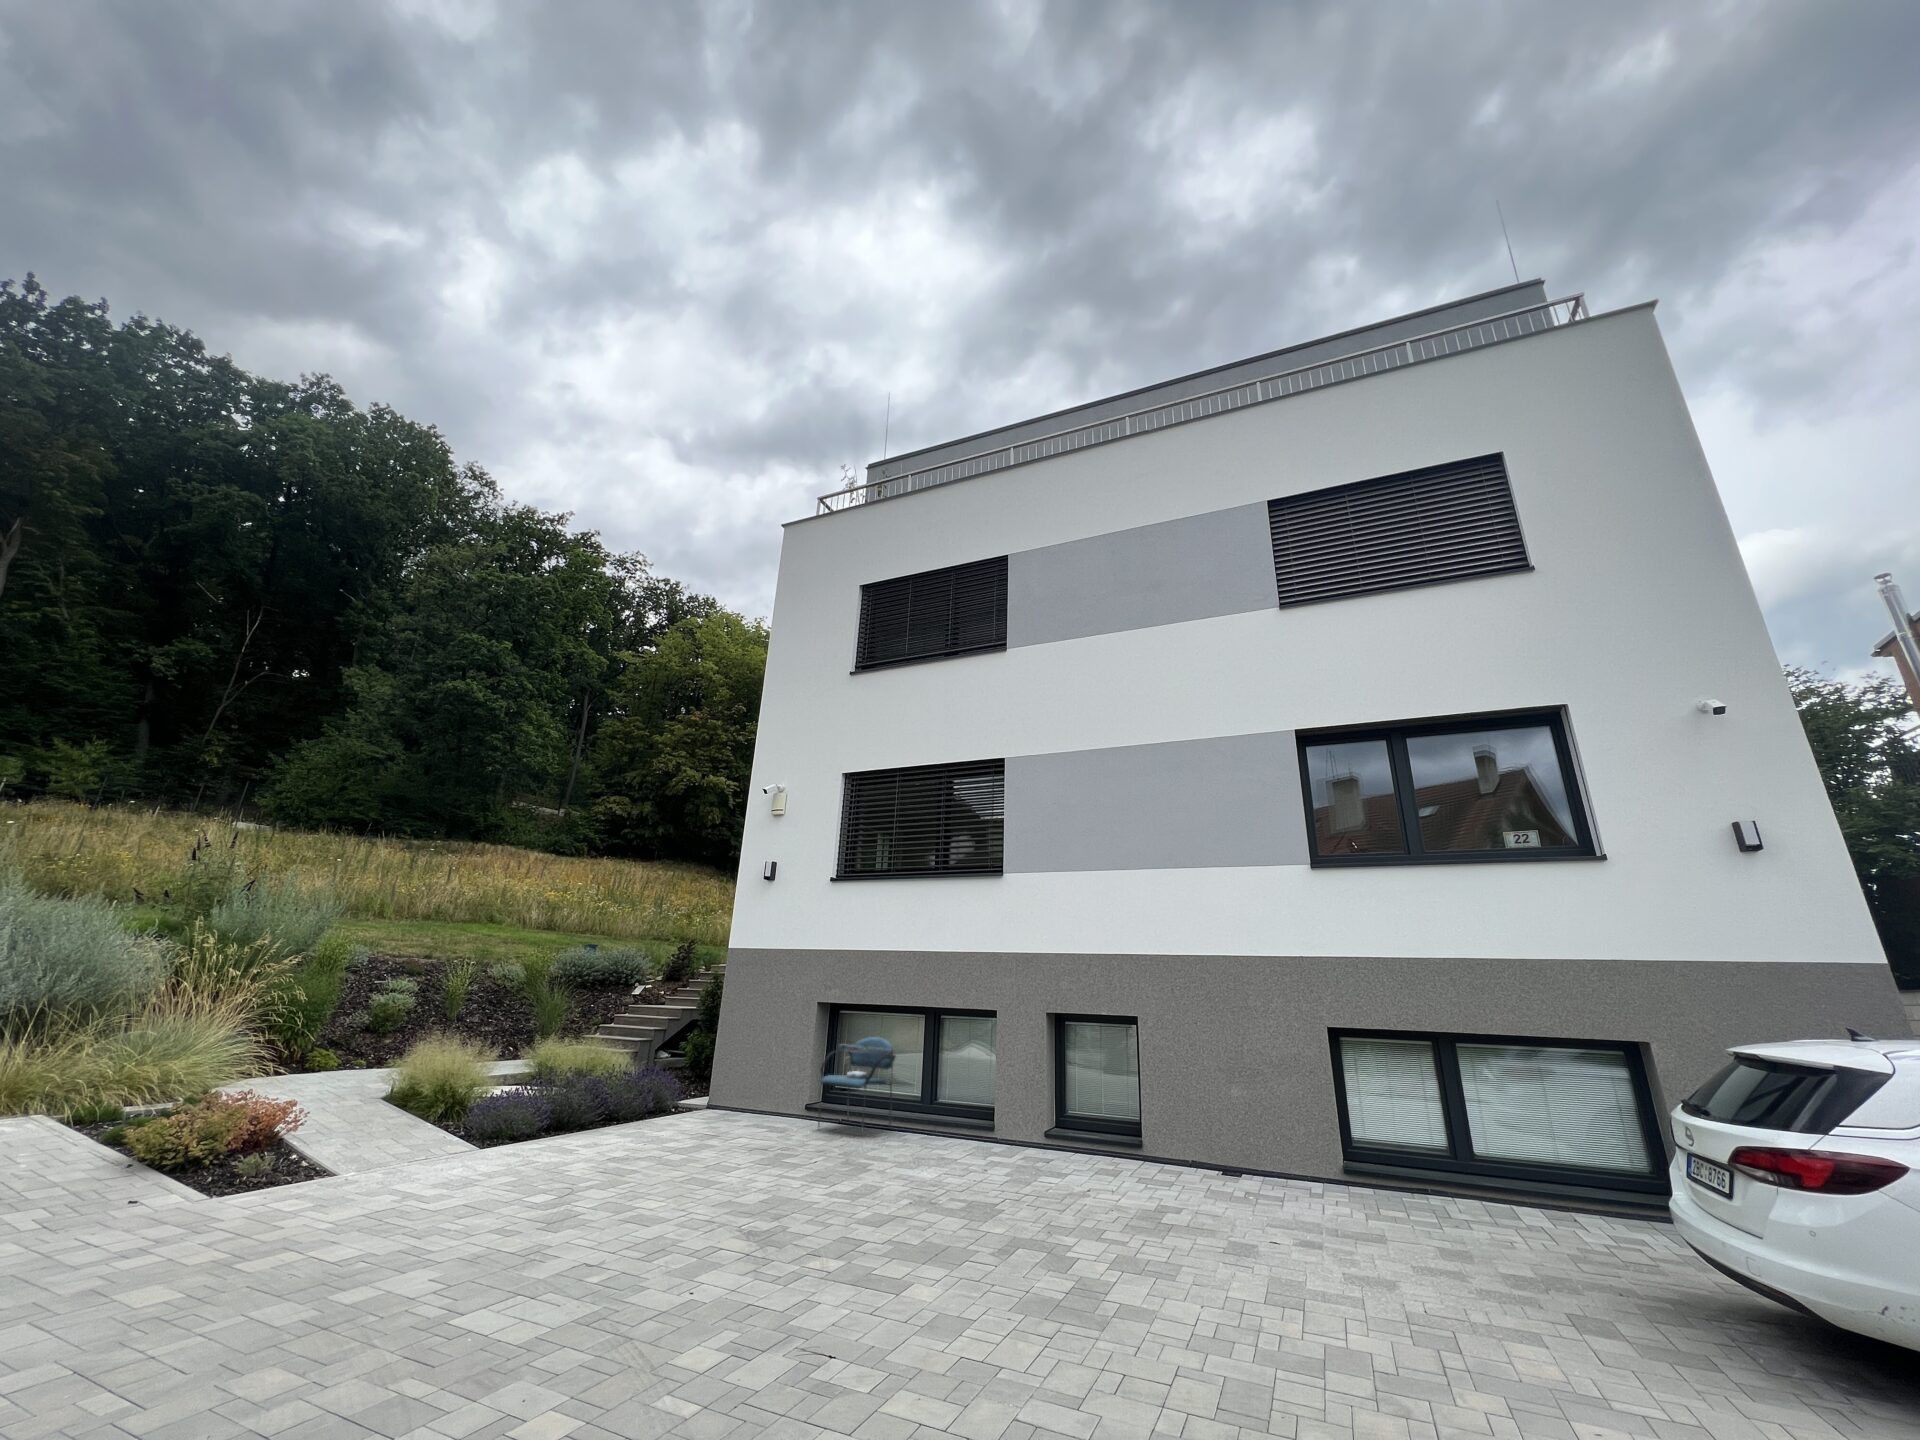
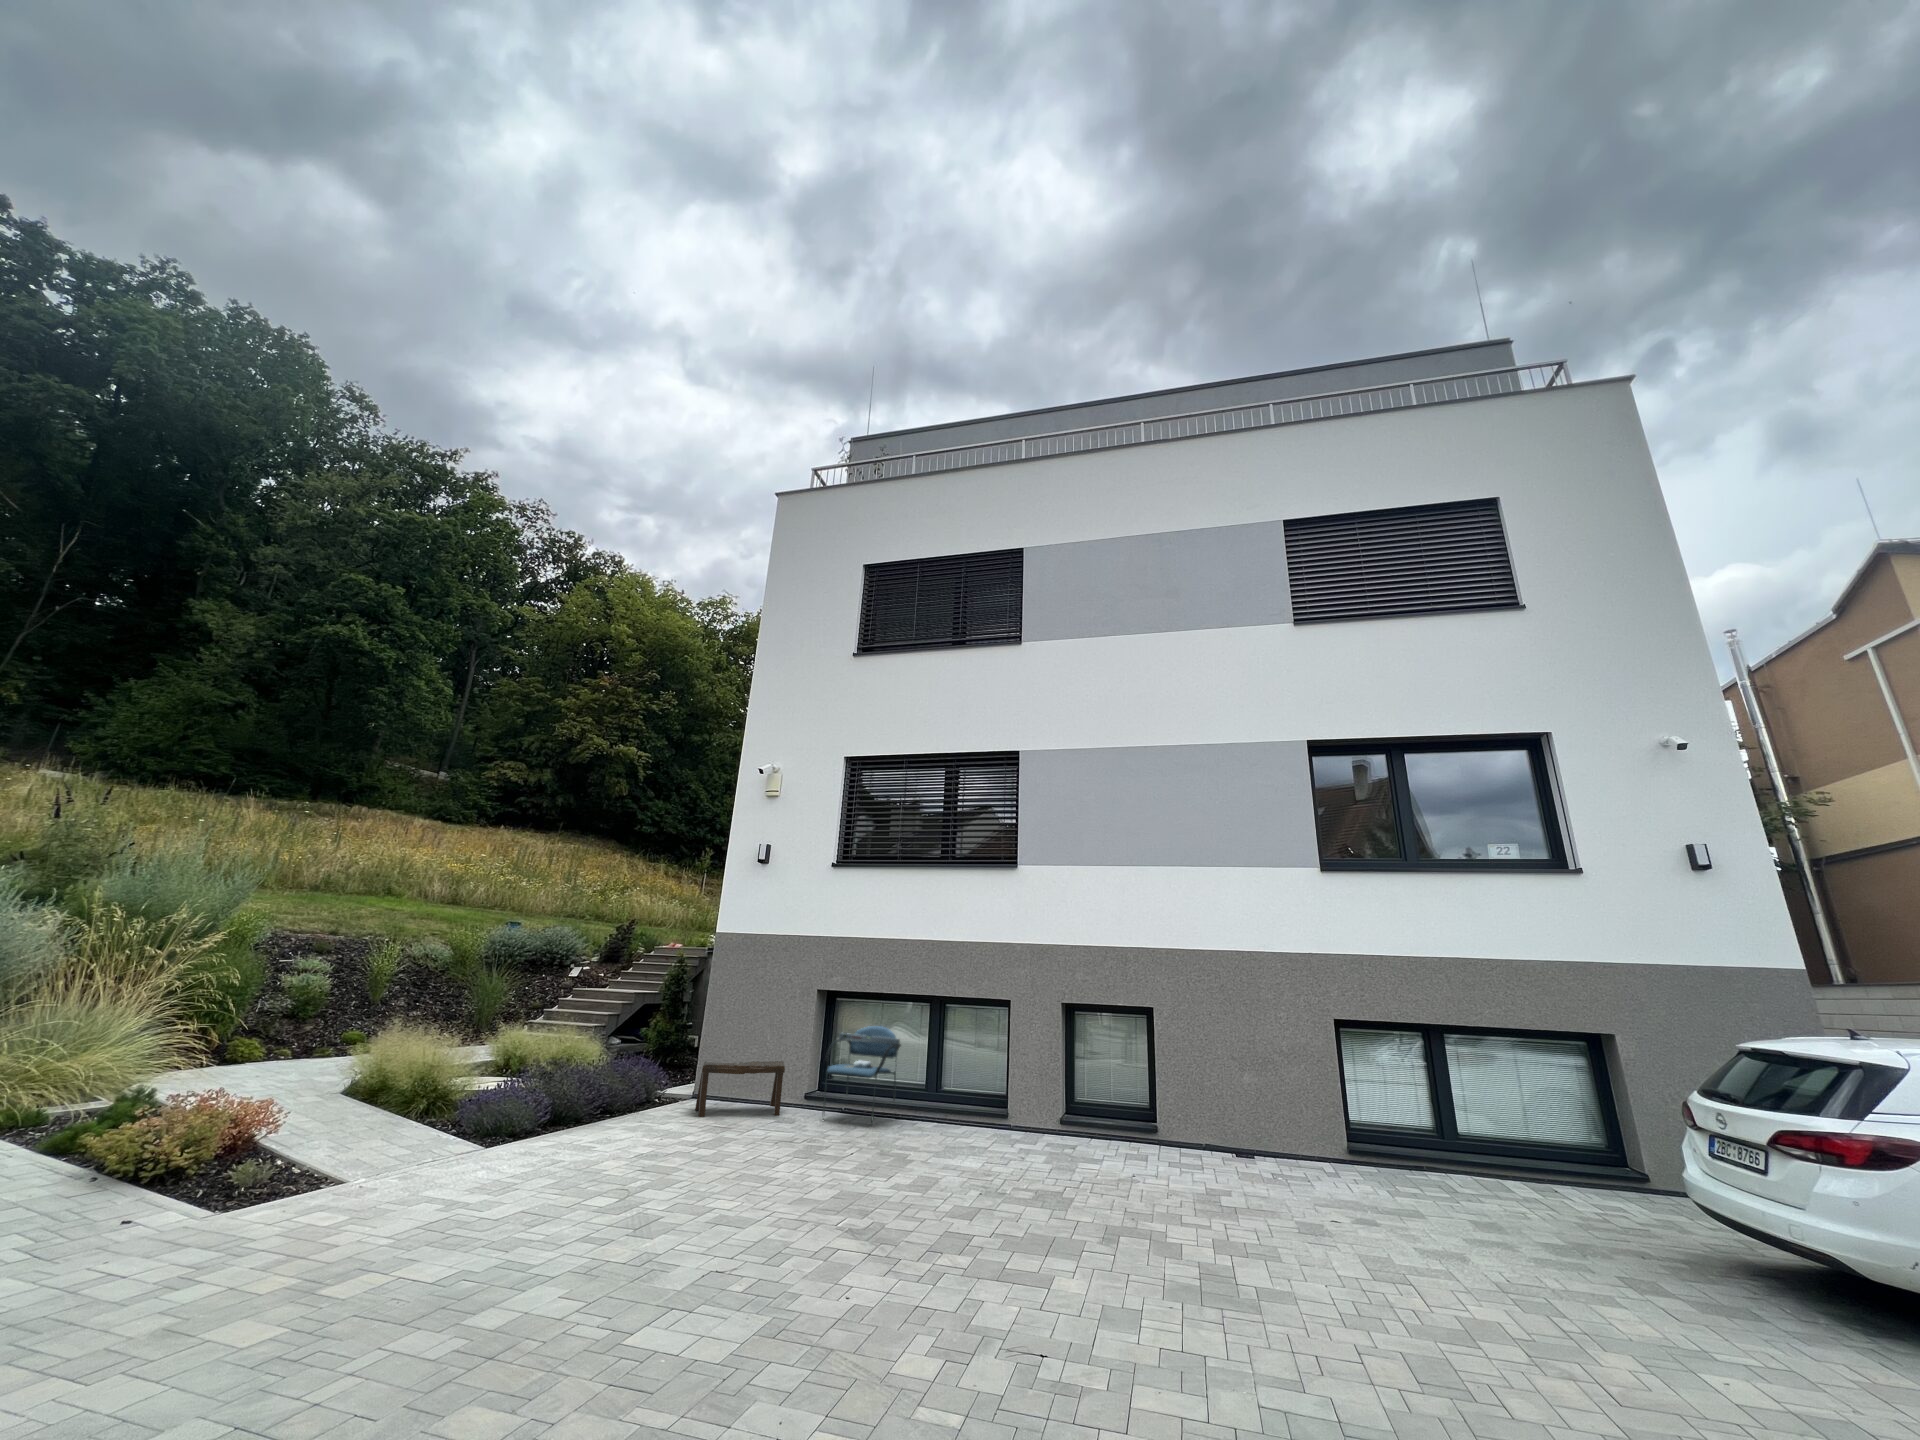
bench: none [703,1071,788,1124] -> present [695,1061,785,1117]

